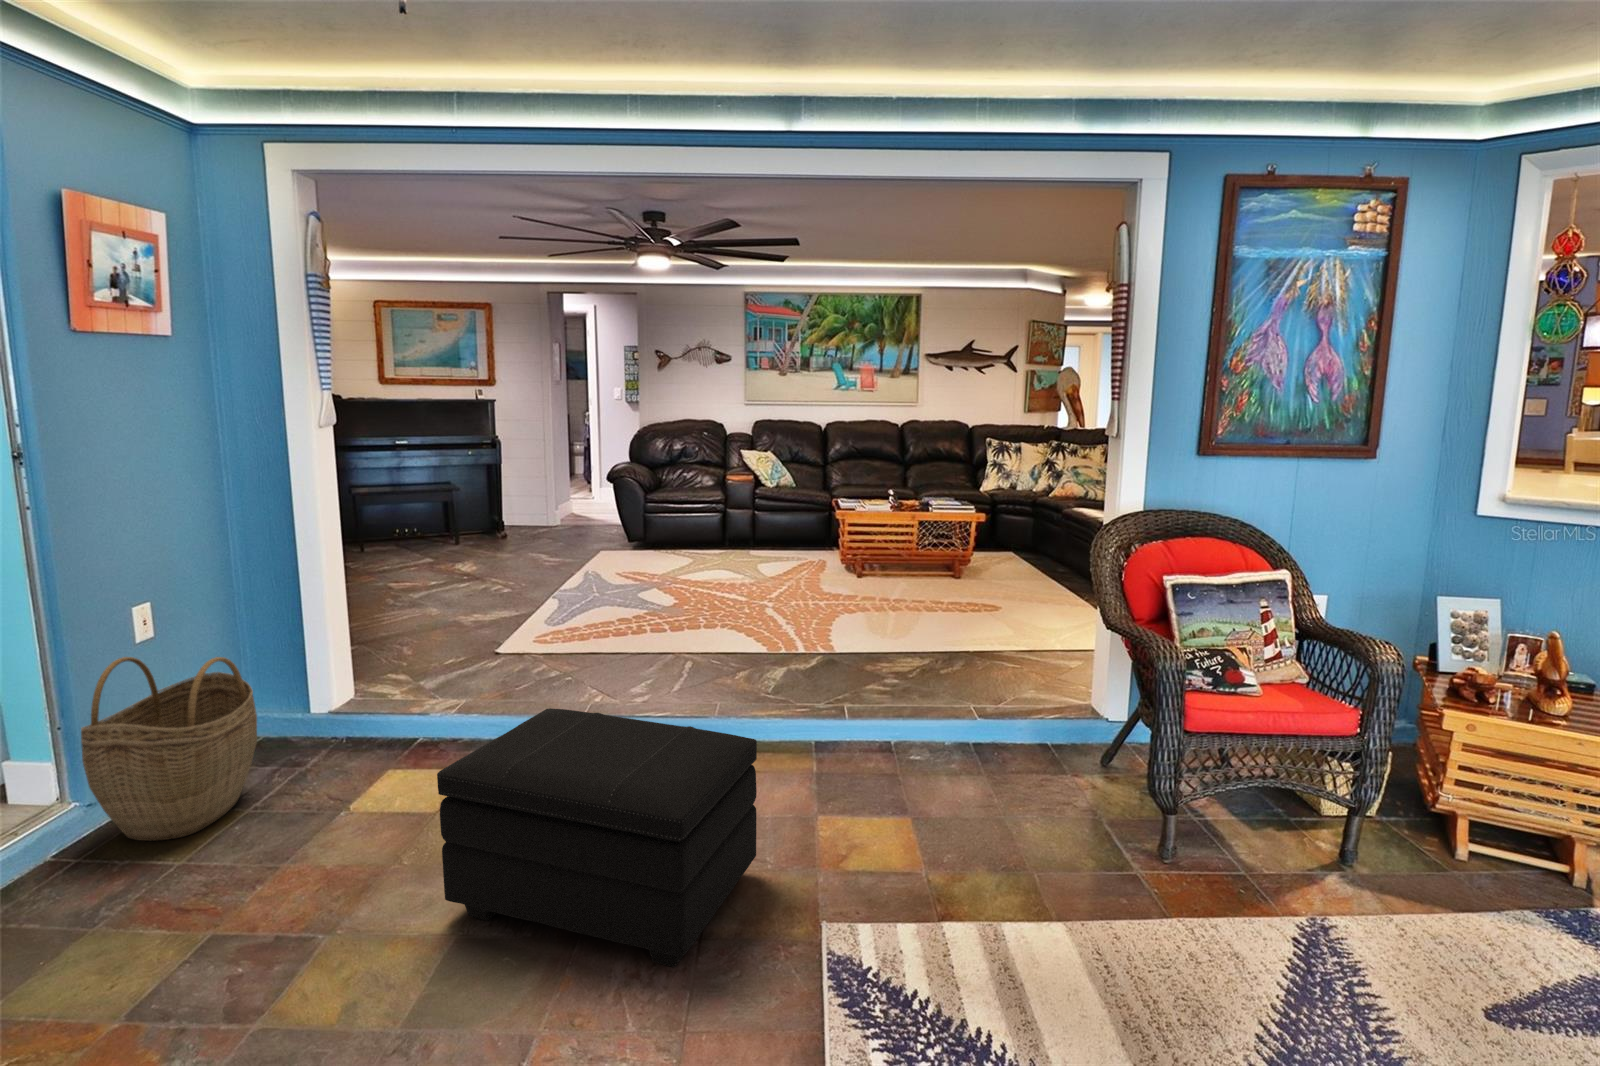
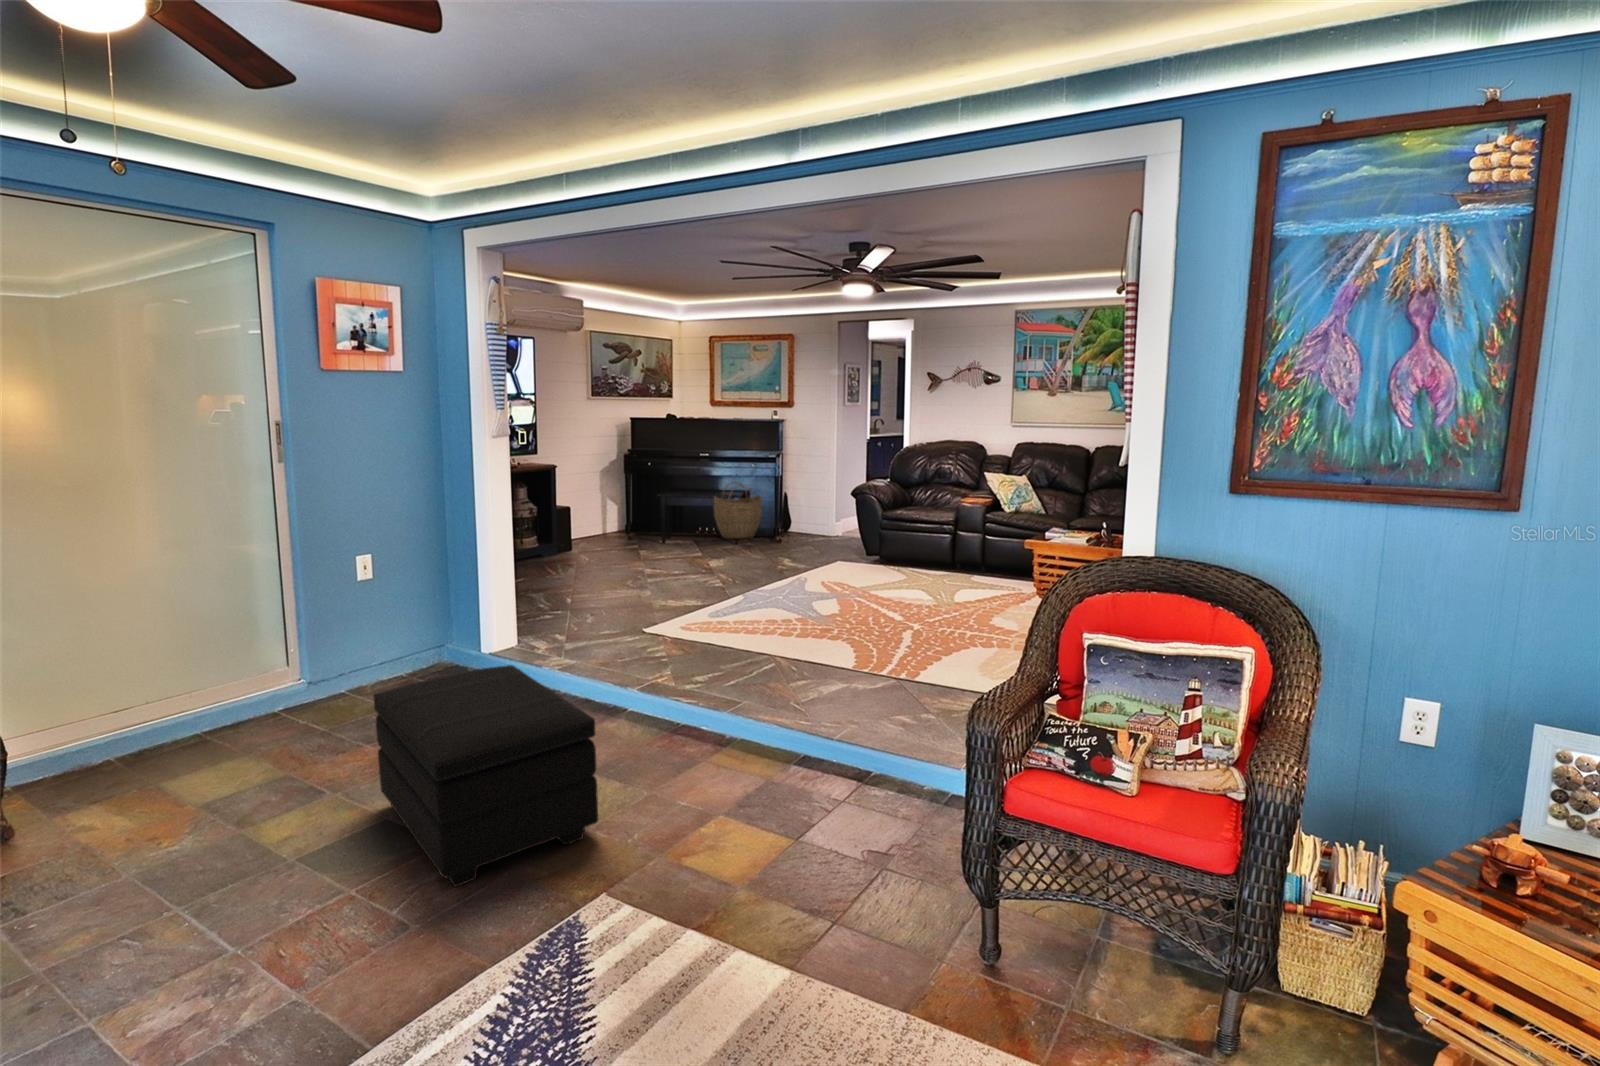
woven basket: present [81,657,257,841] -> present [714,483,762,539]

